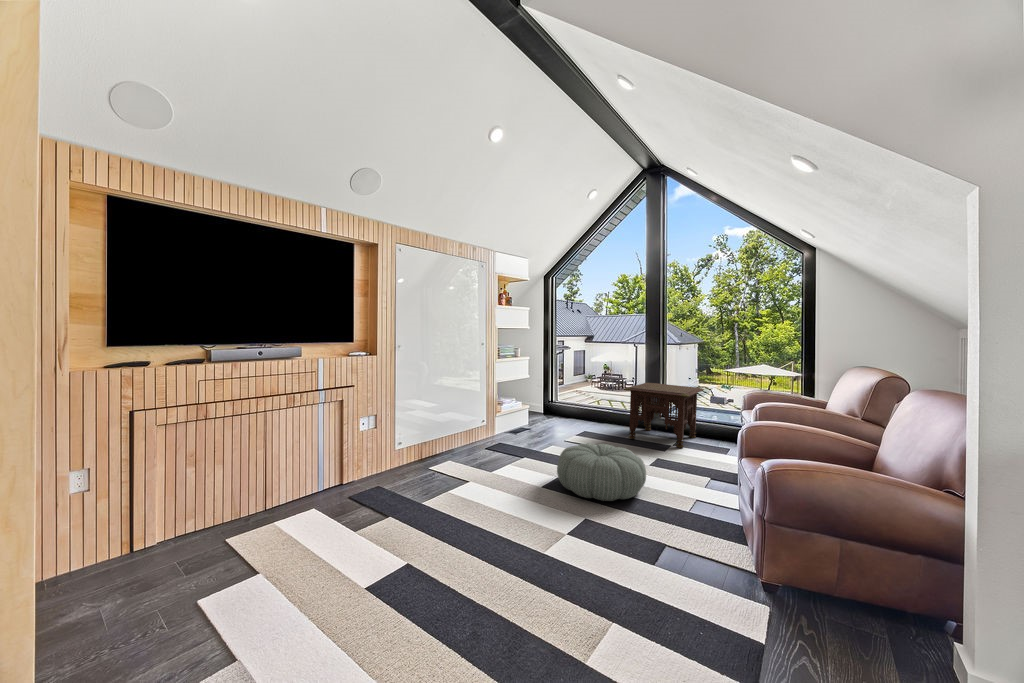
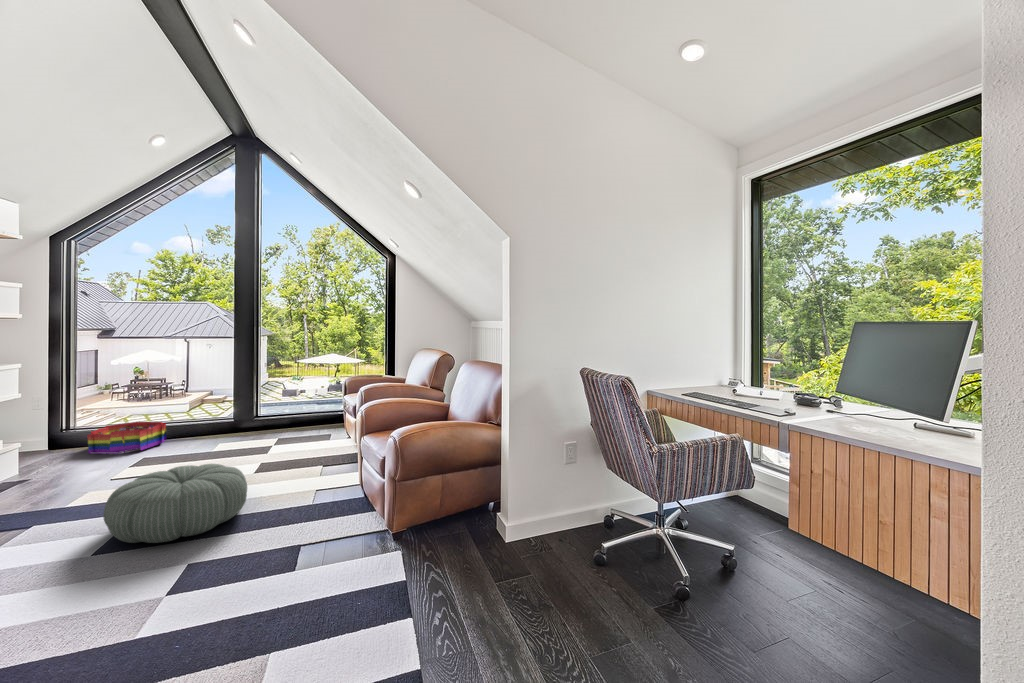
side table: present [624,383,704,448] -> none [179,382,276,454]
storage bin: none [578,405,622,428] -> present [87,421,166,454]

